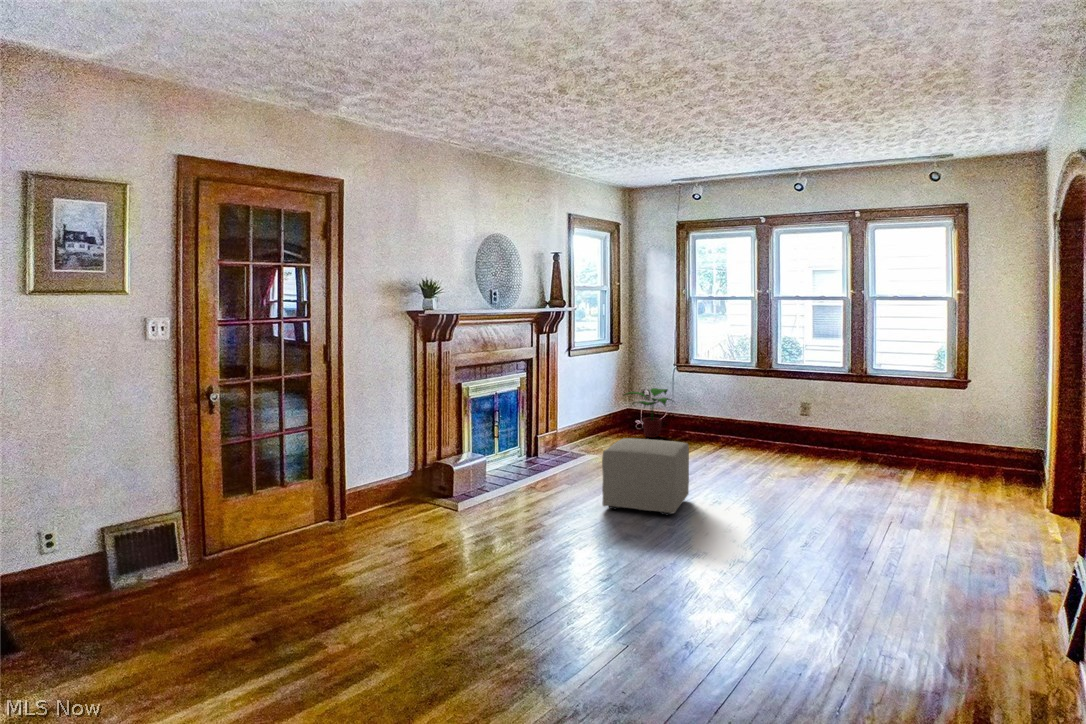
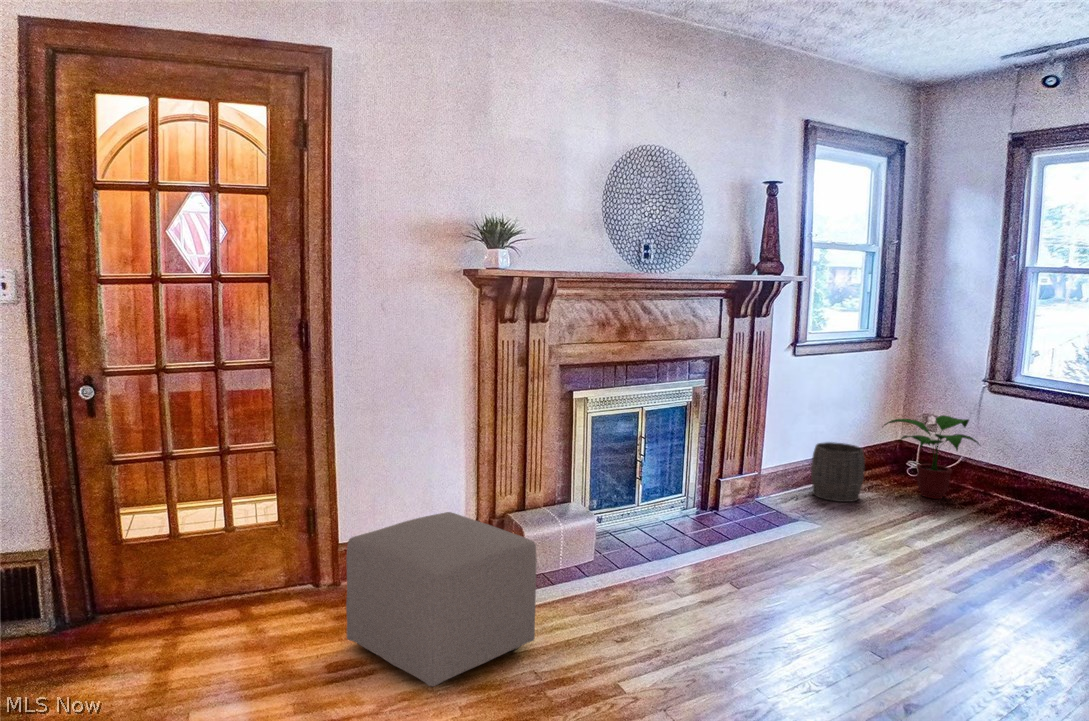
woven basket: none [584,410,615,445] -> present [811,442,865,502]
ottoman: present [602,438,689,515] -> present [346,512,537,686]

